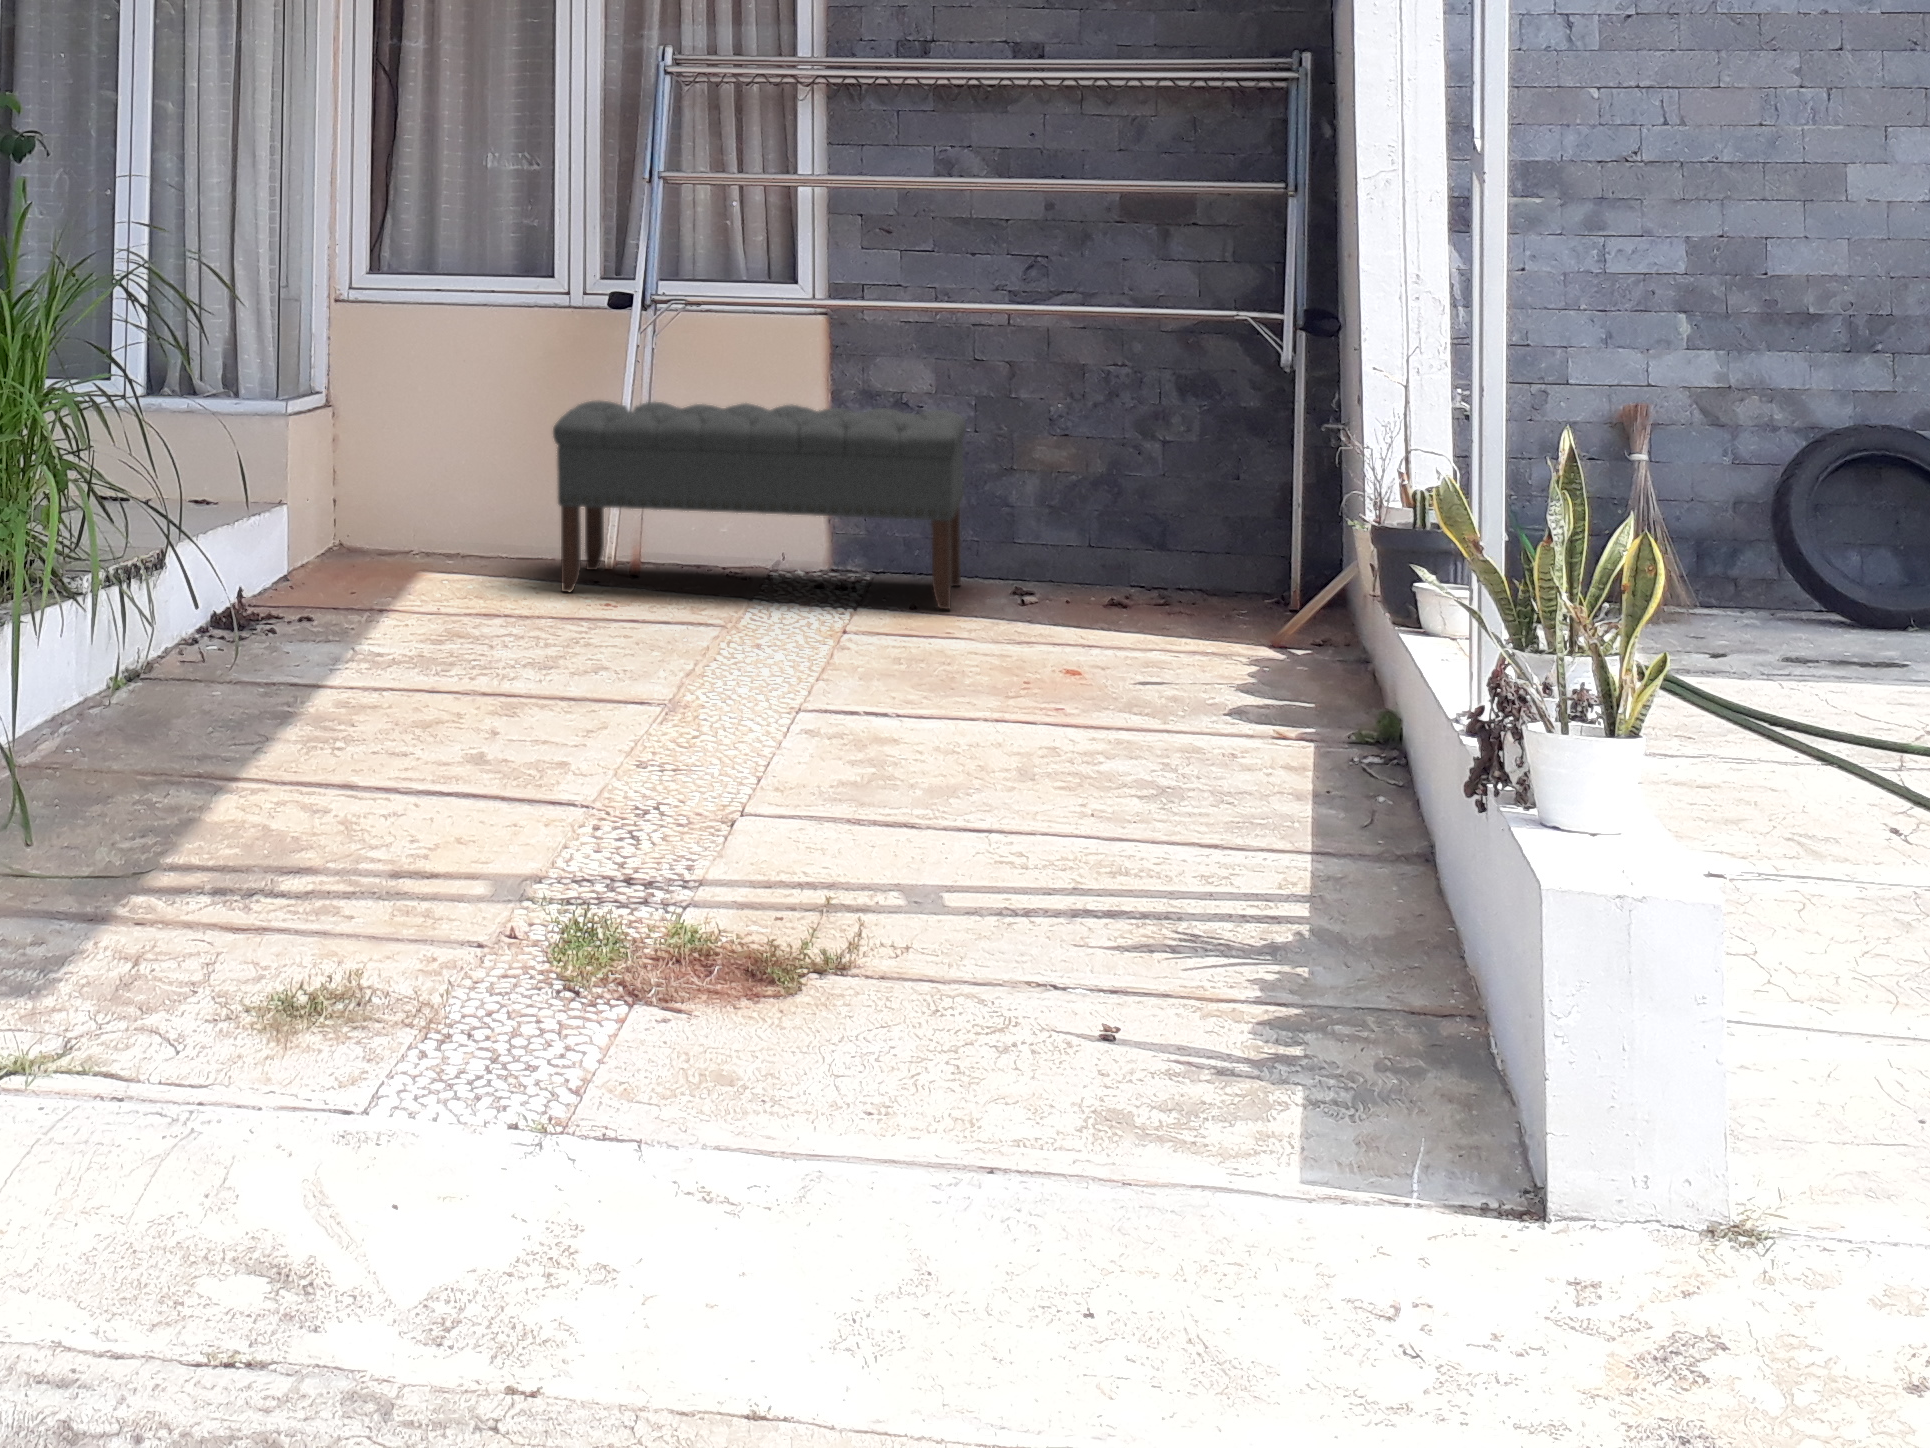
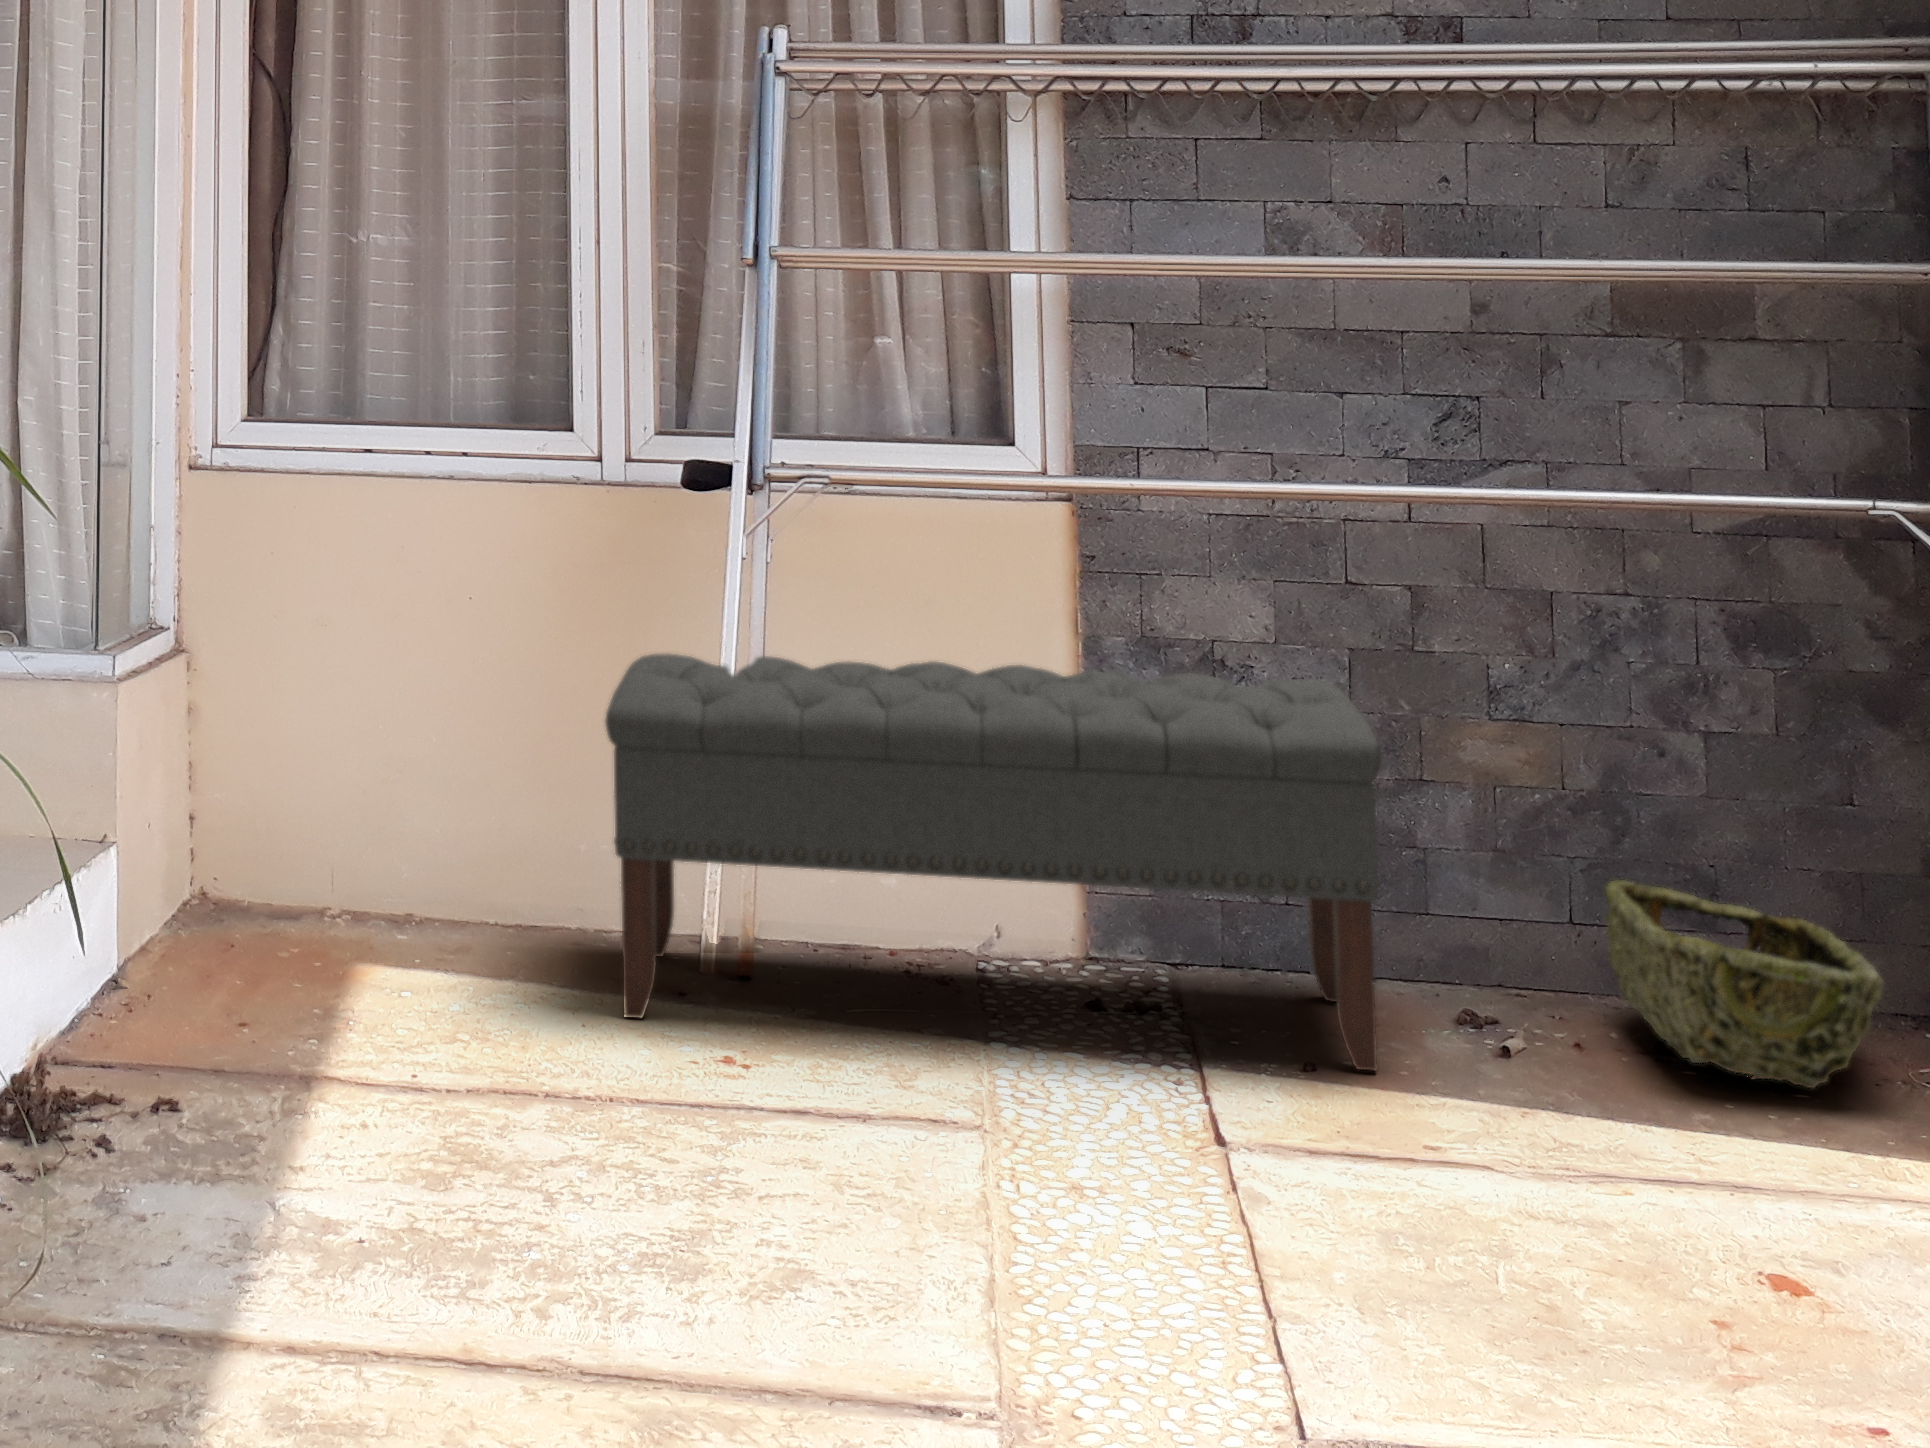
woven basket: none [1090,518,1209,614] -> present [1606,880,1884,1088]

